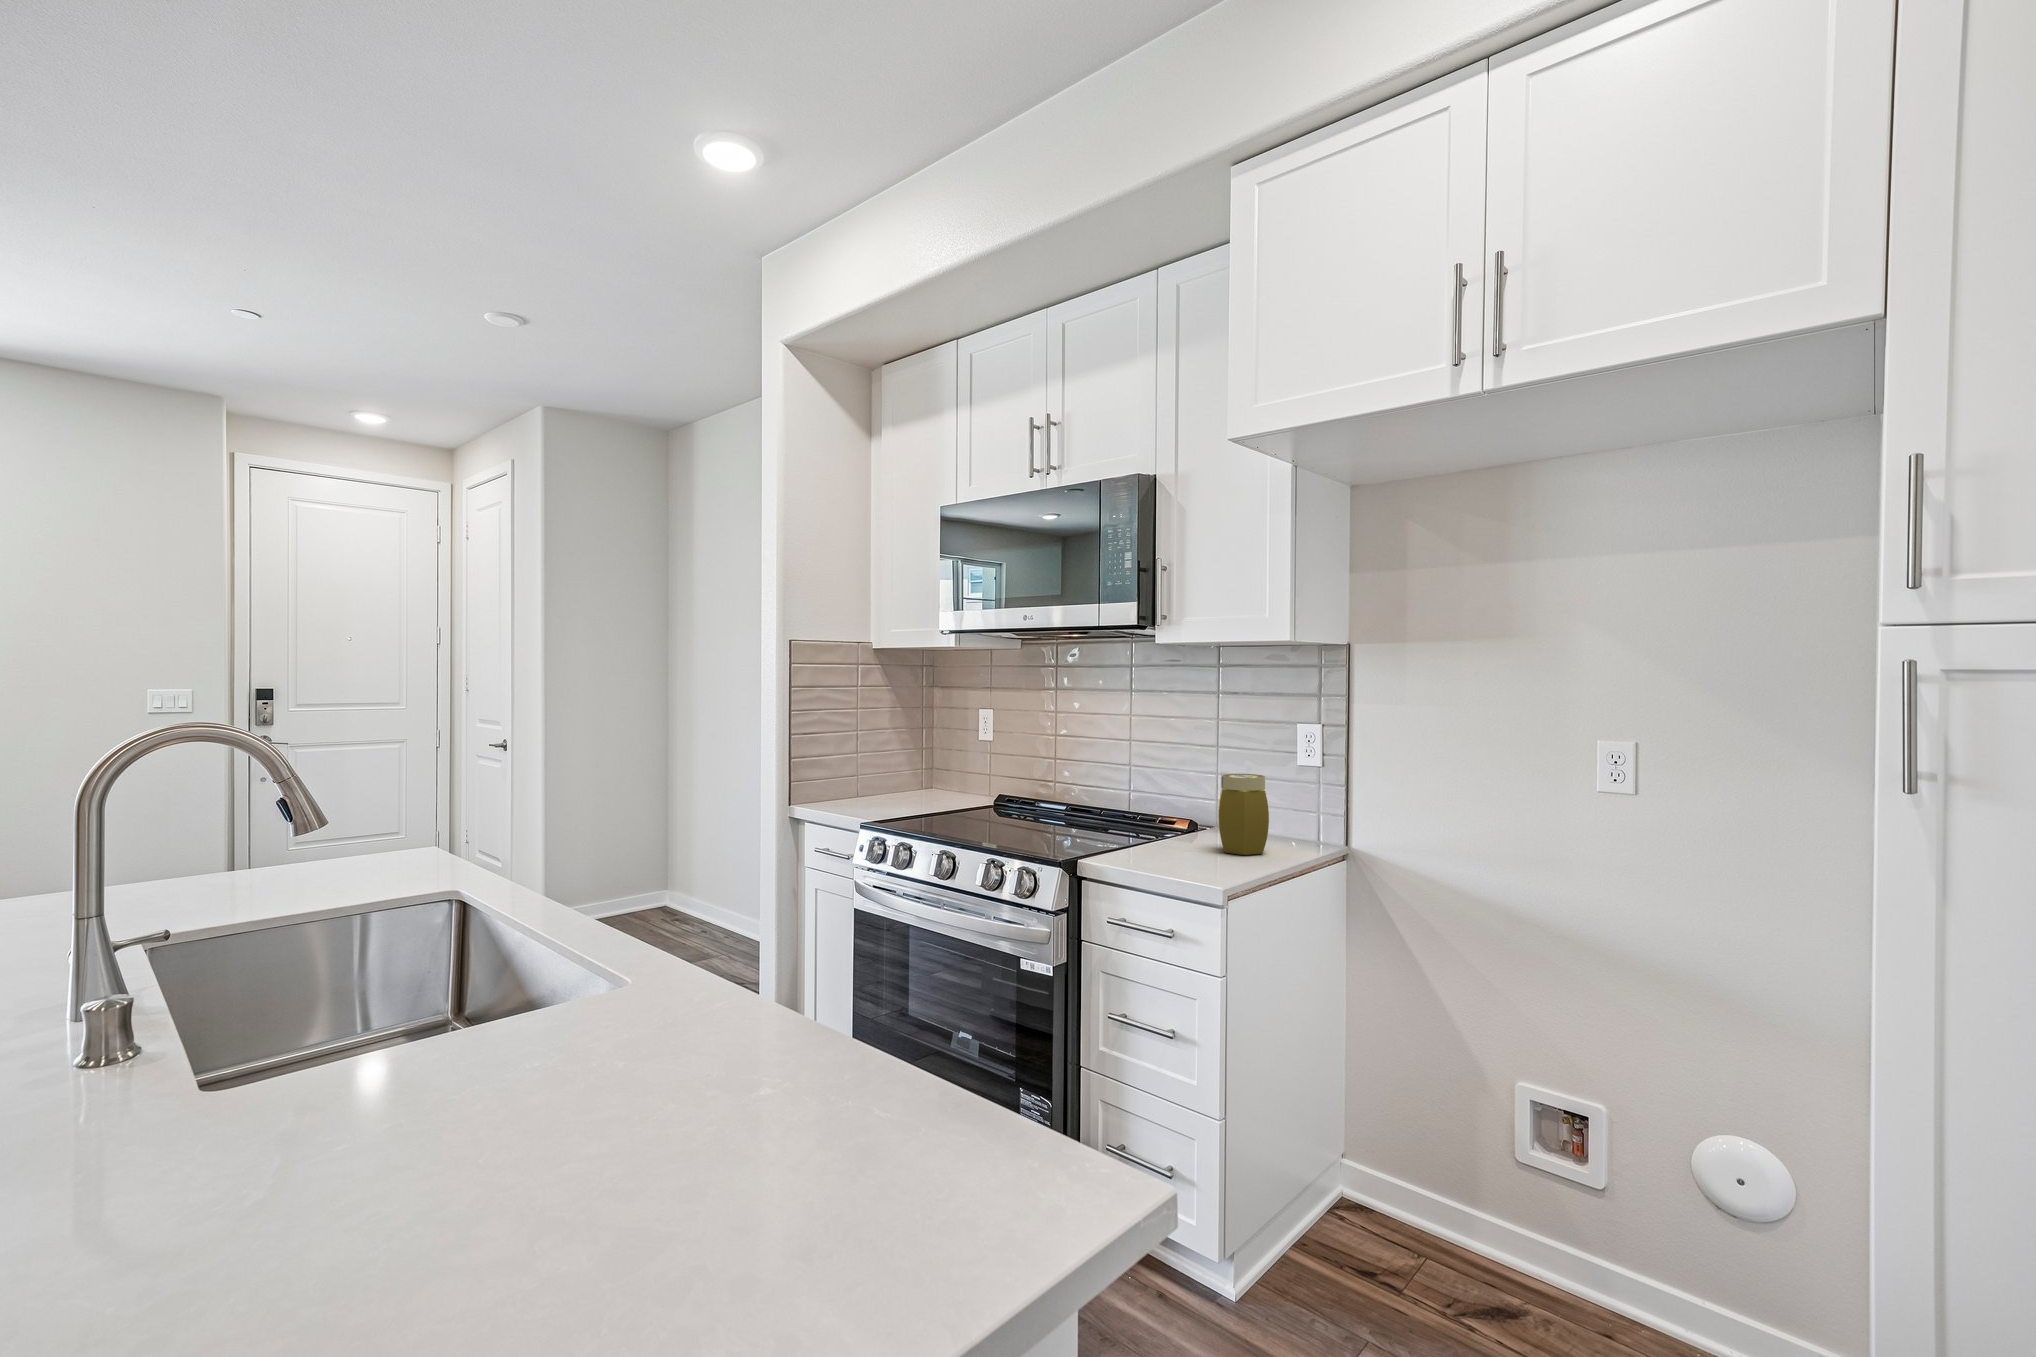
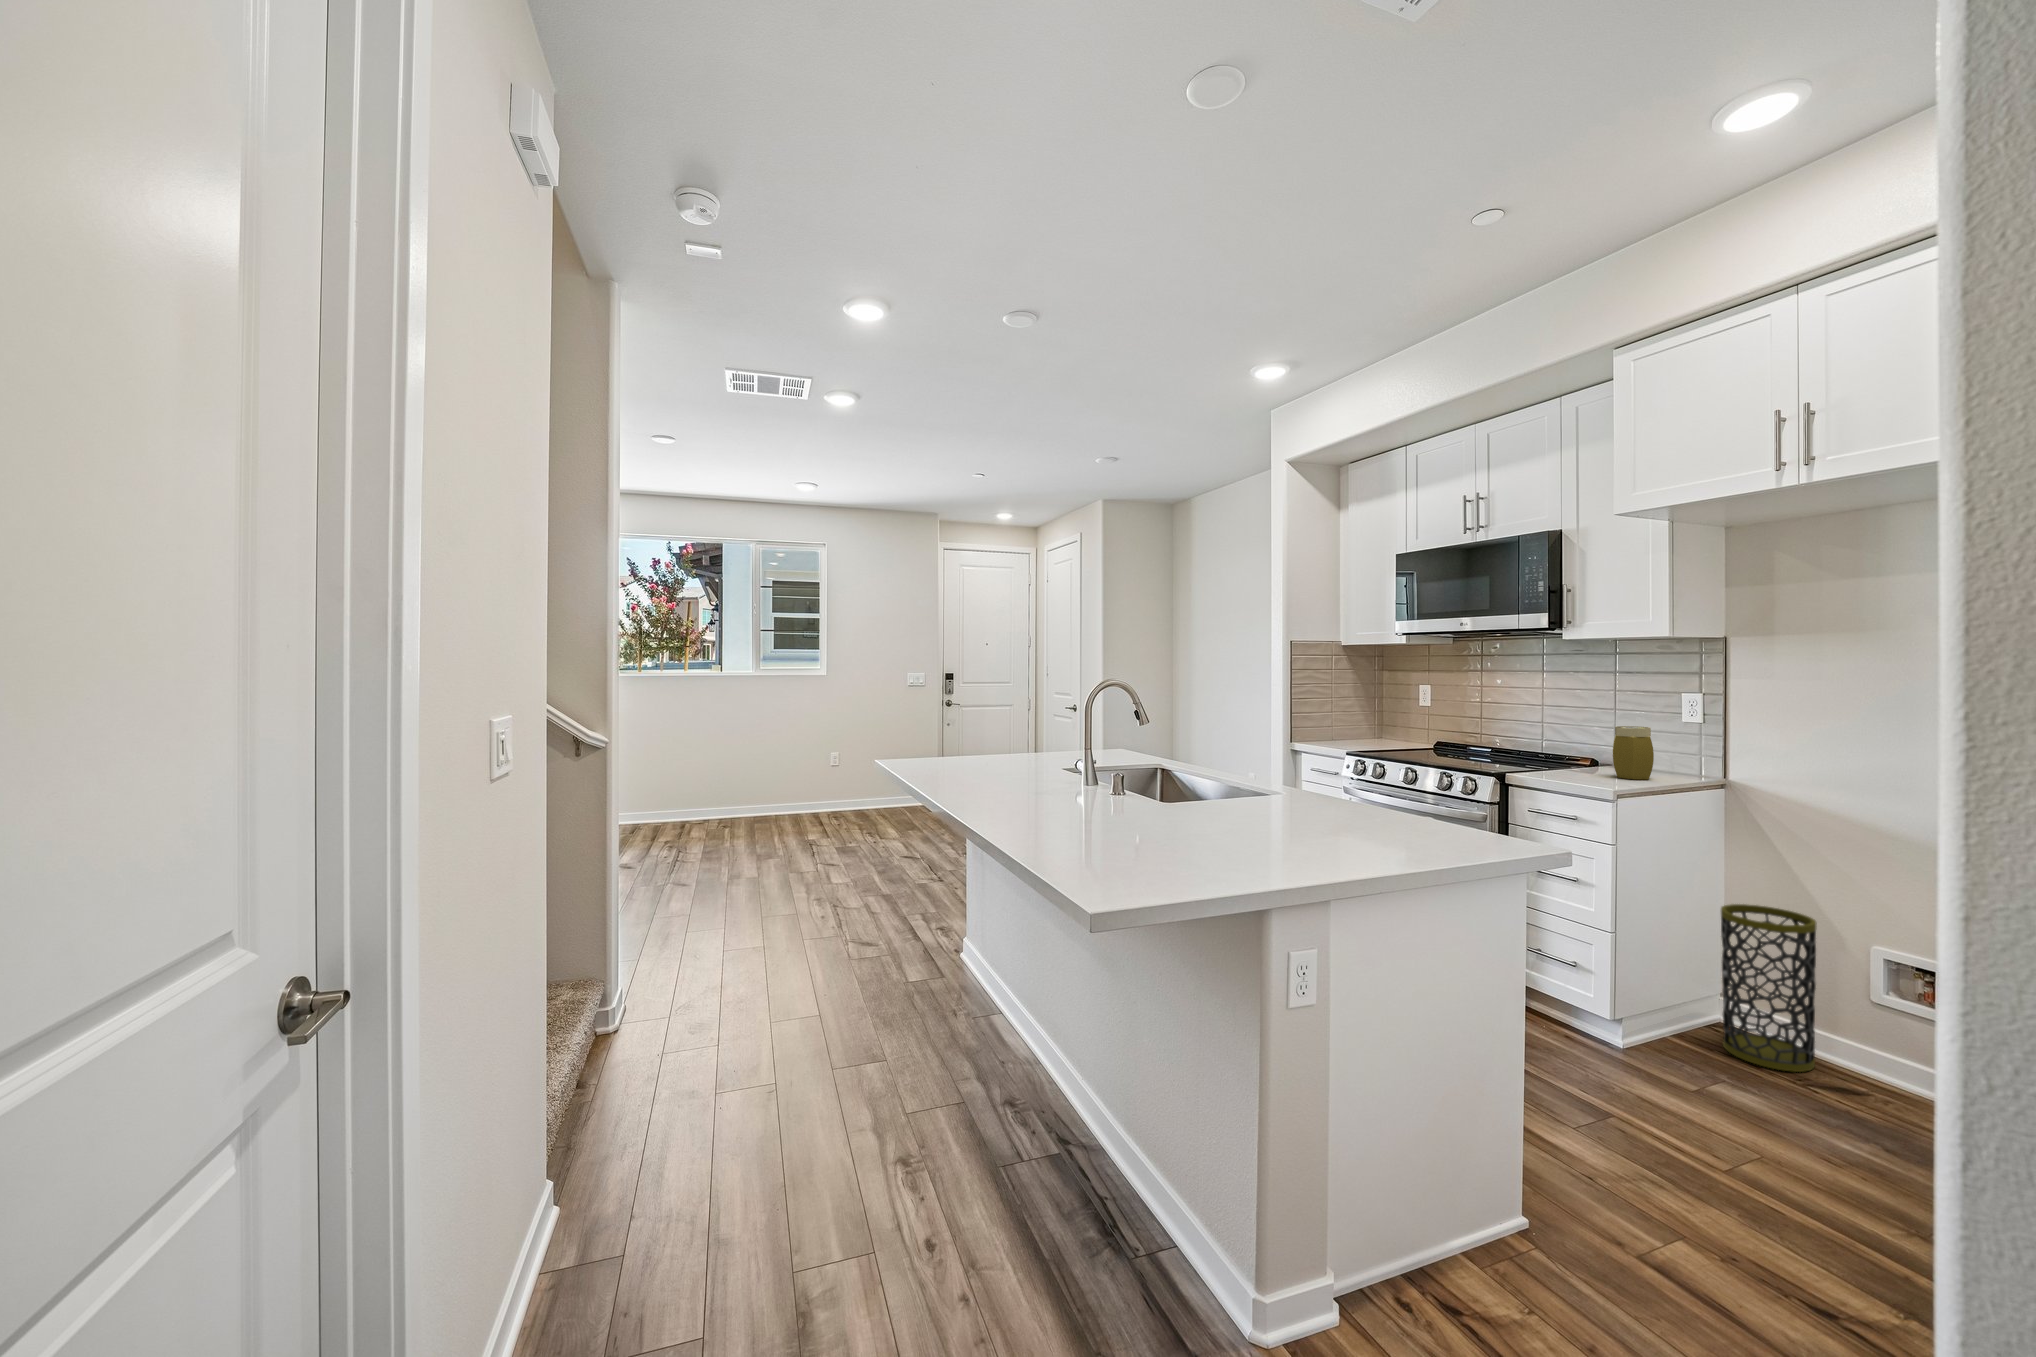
trash can: none [1349,1032,1459,1286] -> present [1721,904,1817,1072]

